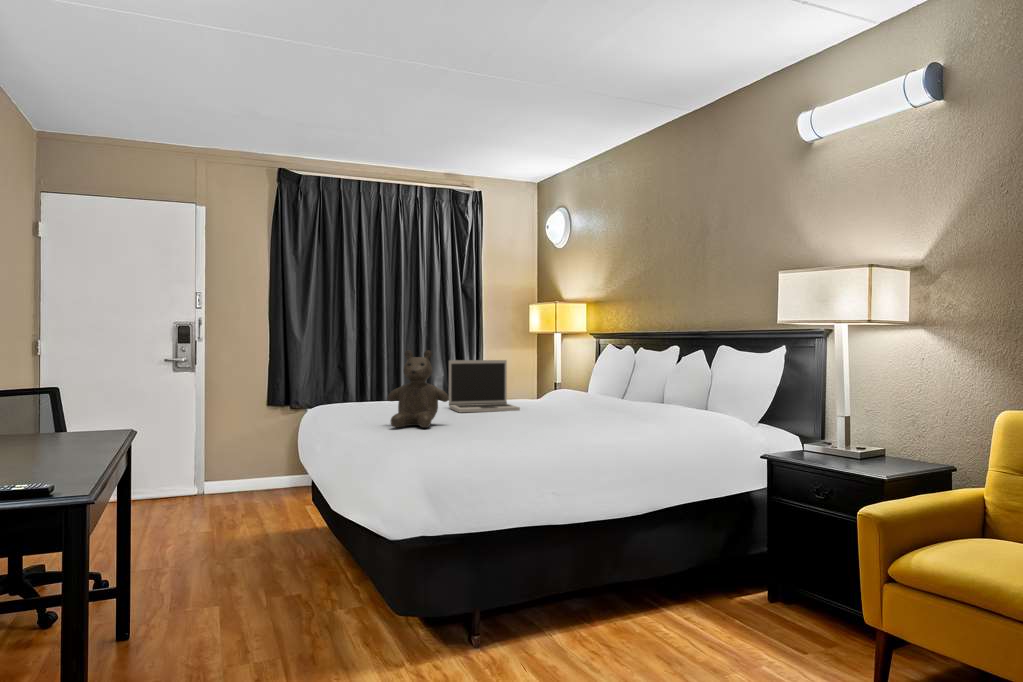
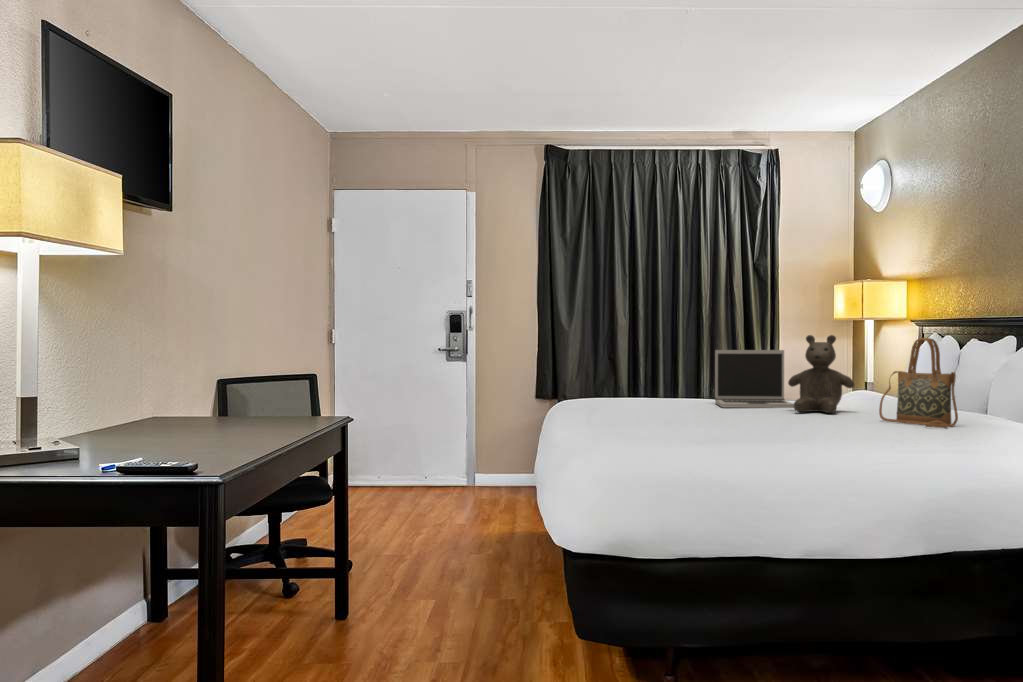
teddy bear: present [388,350,449,428] -> present [788,335,854,413]
handbag: none [603,351,669,427] -> present [879,338,958,428]

